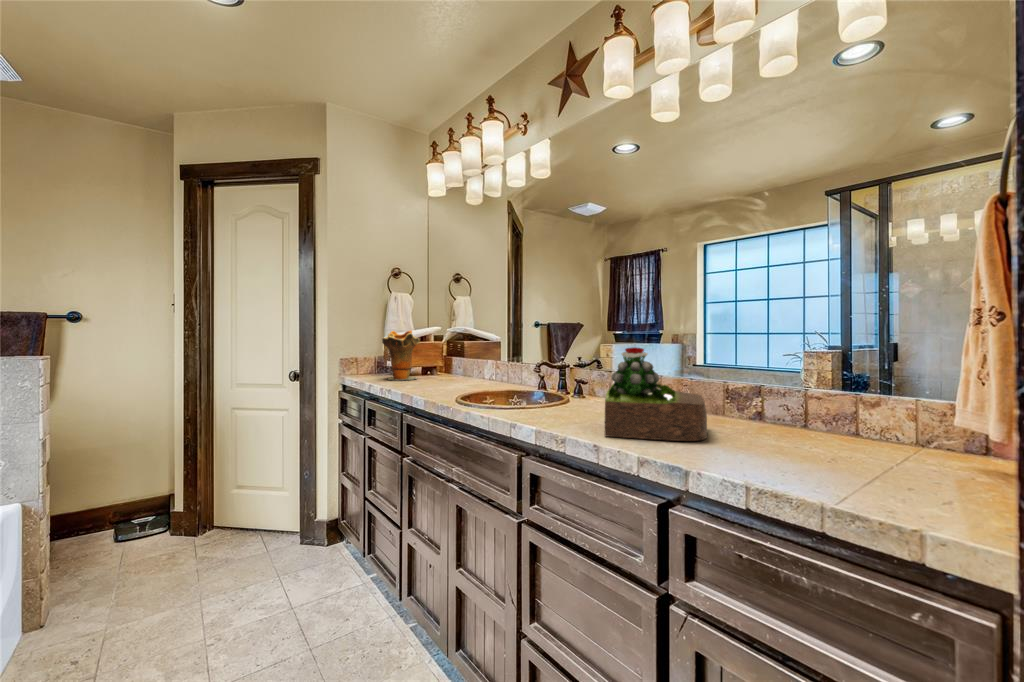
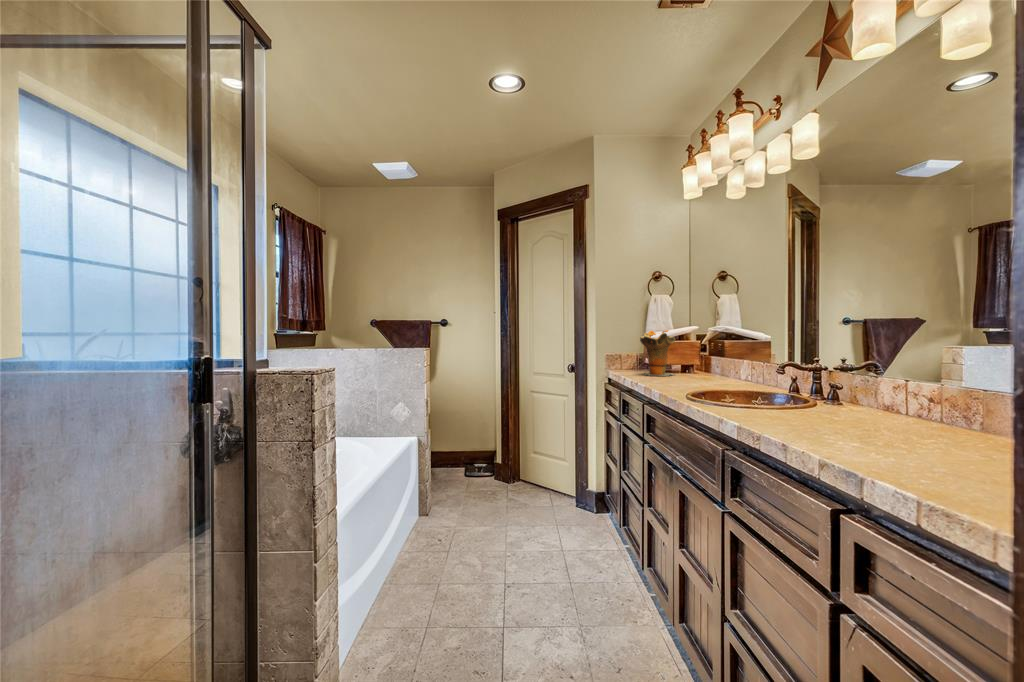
succulent plant: present [605,347,707,441] -> none [807,348,968,458]

